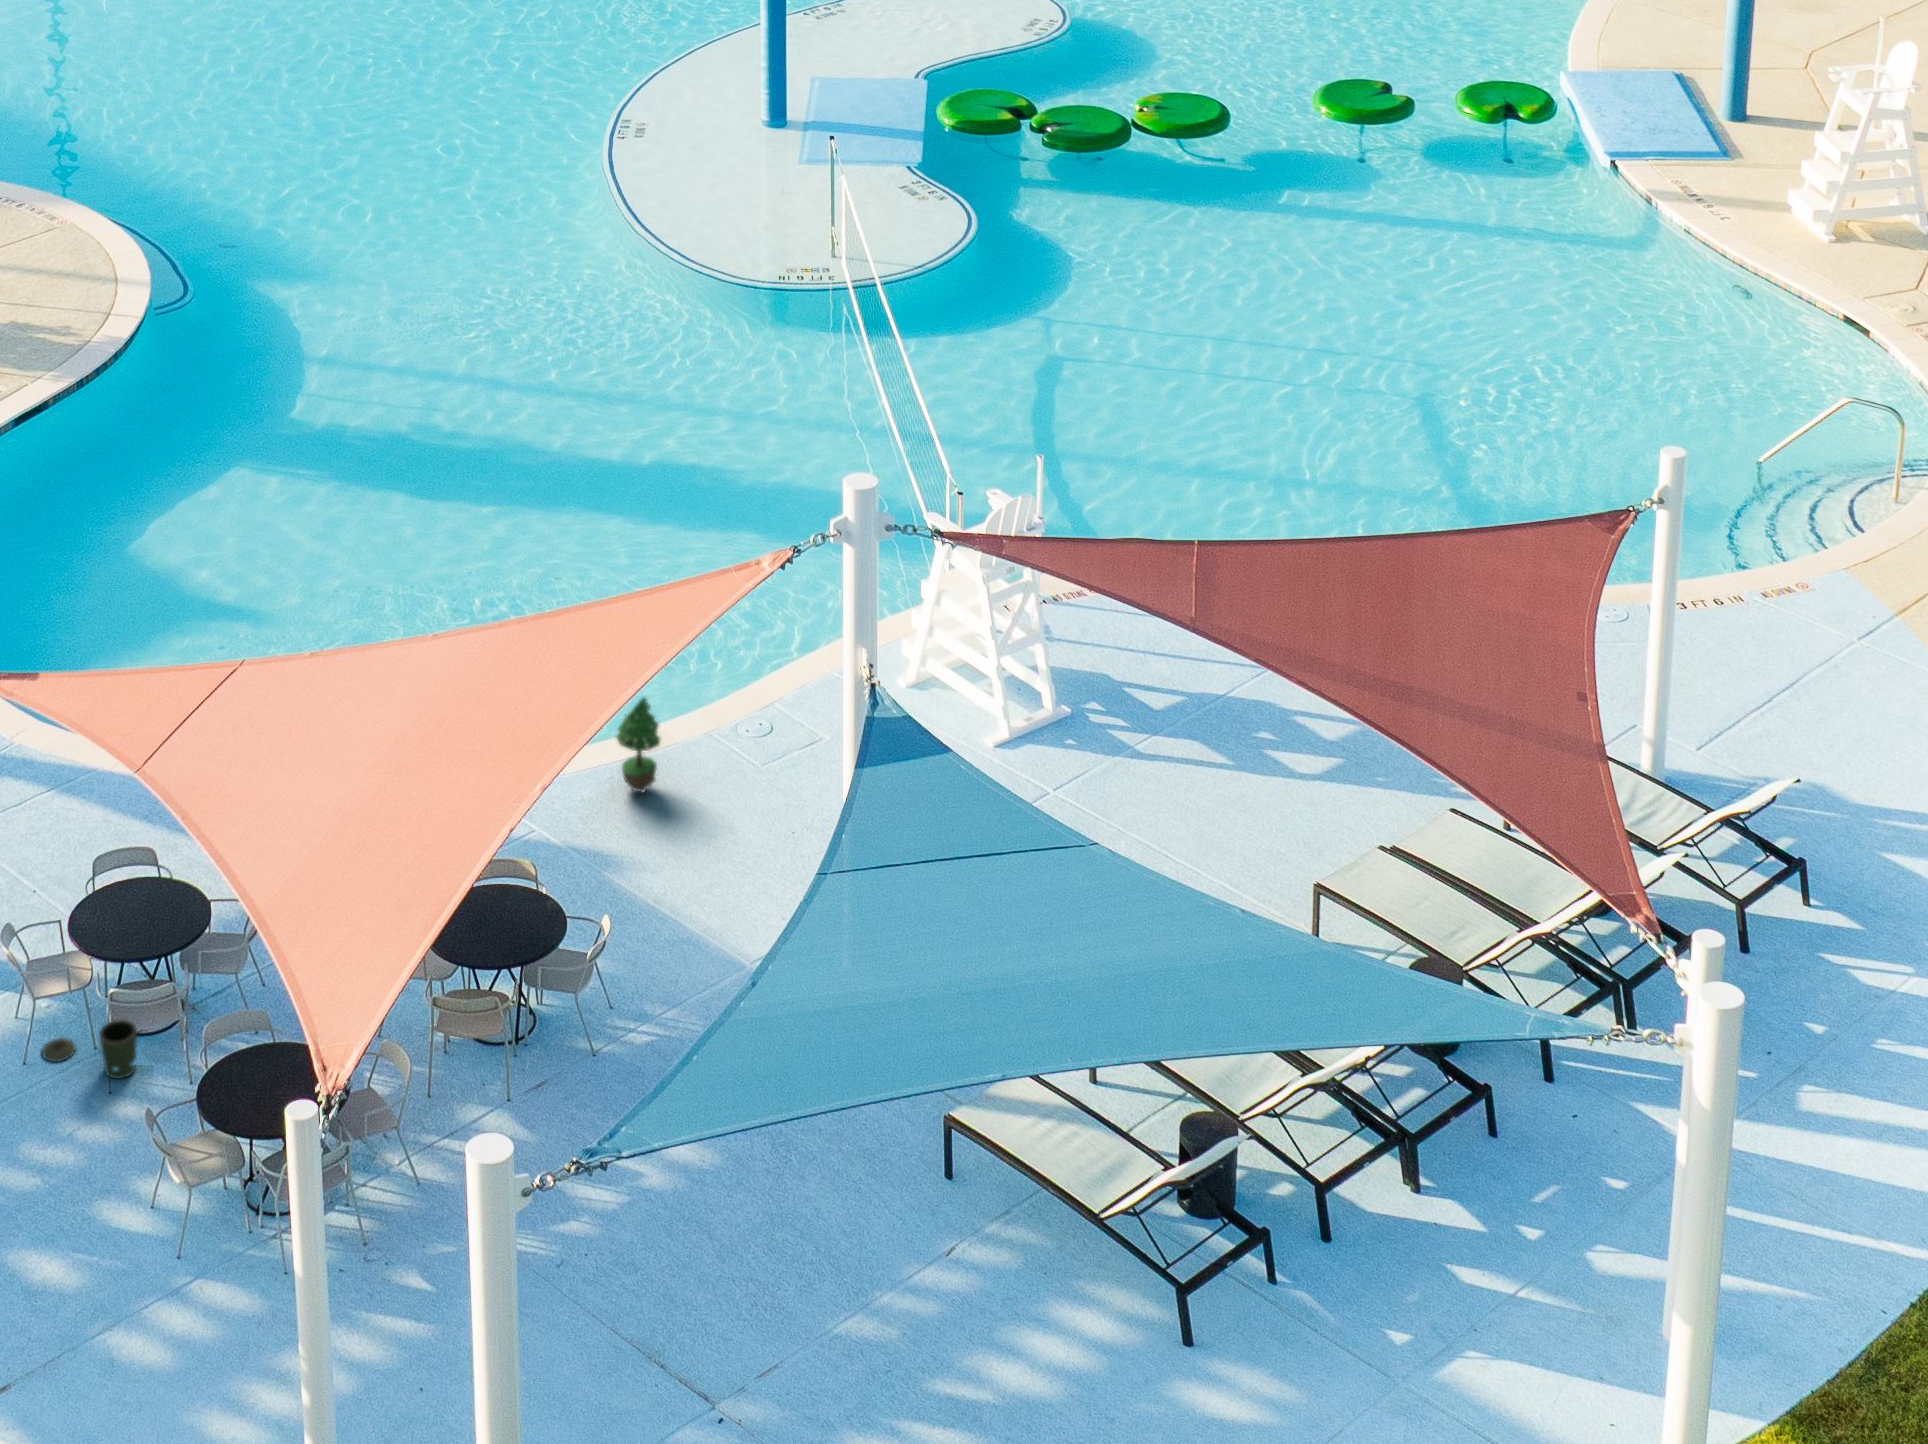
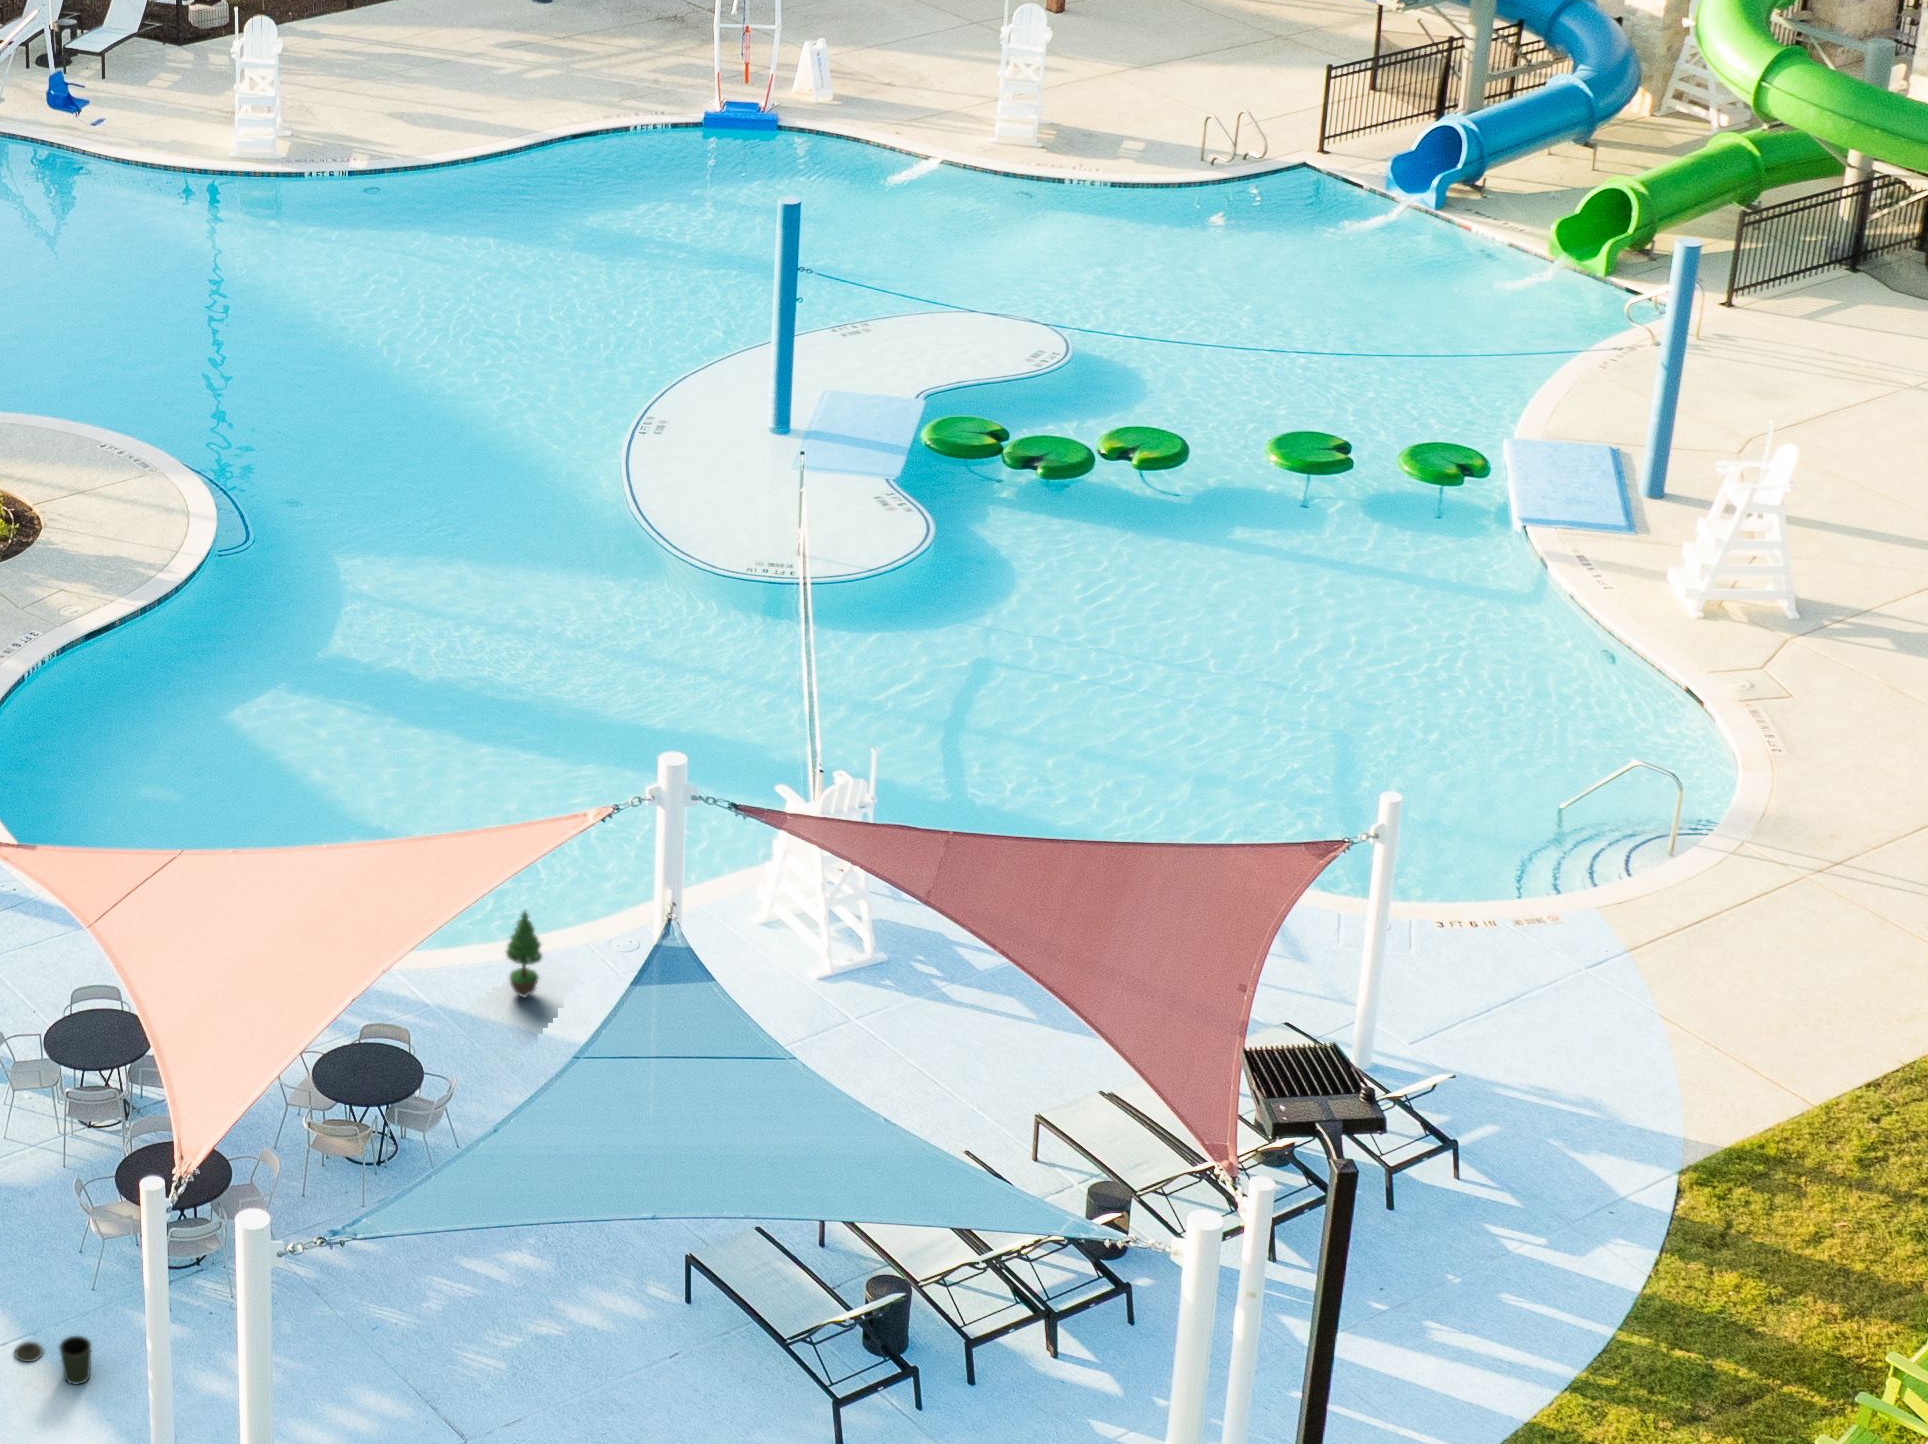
trash can: present [42,1020,137,1079] -> present [15,1336,91,1385]

